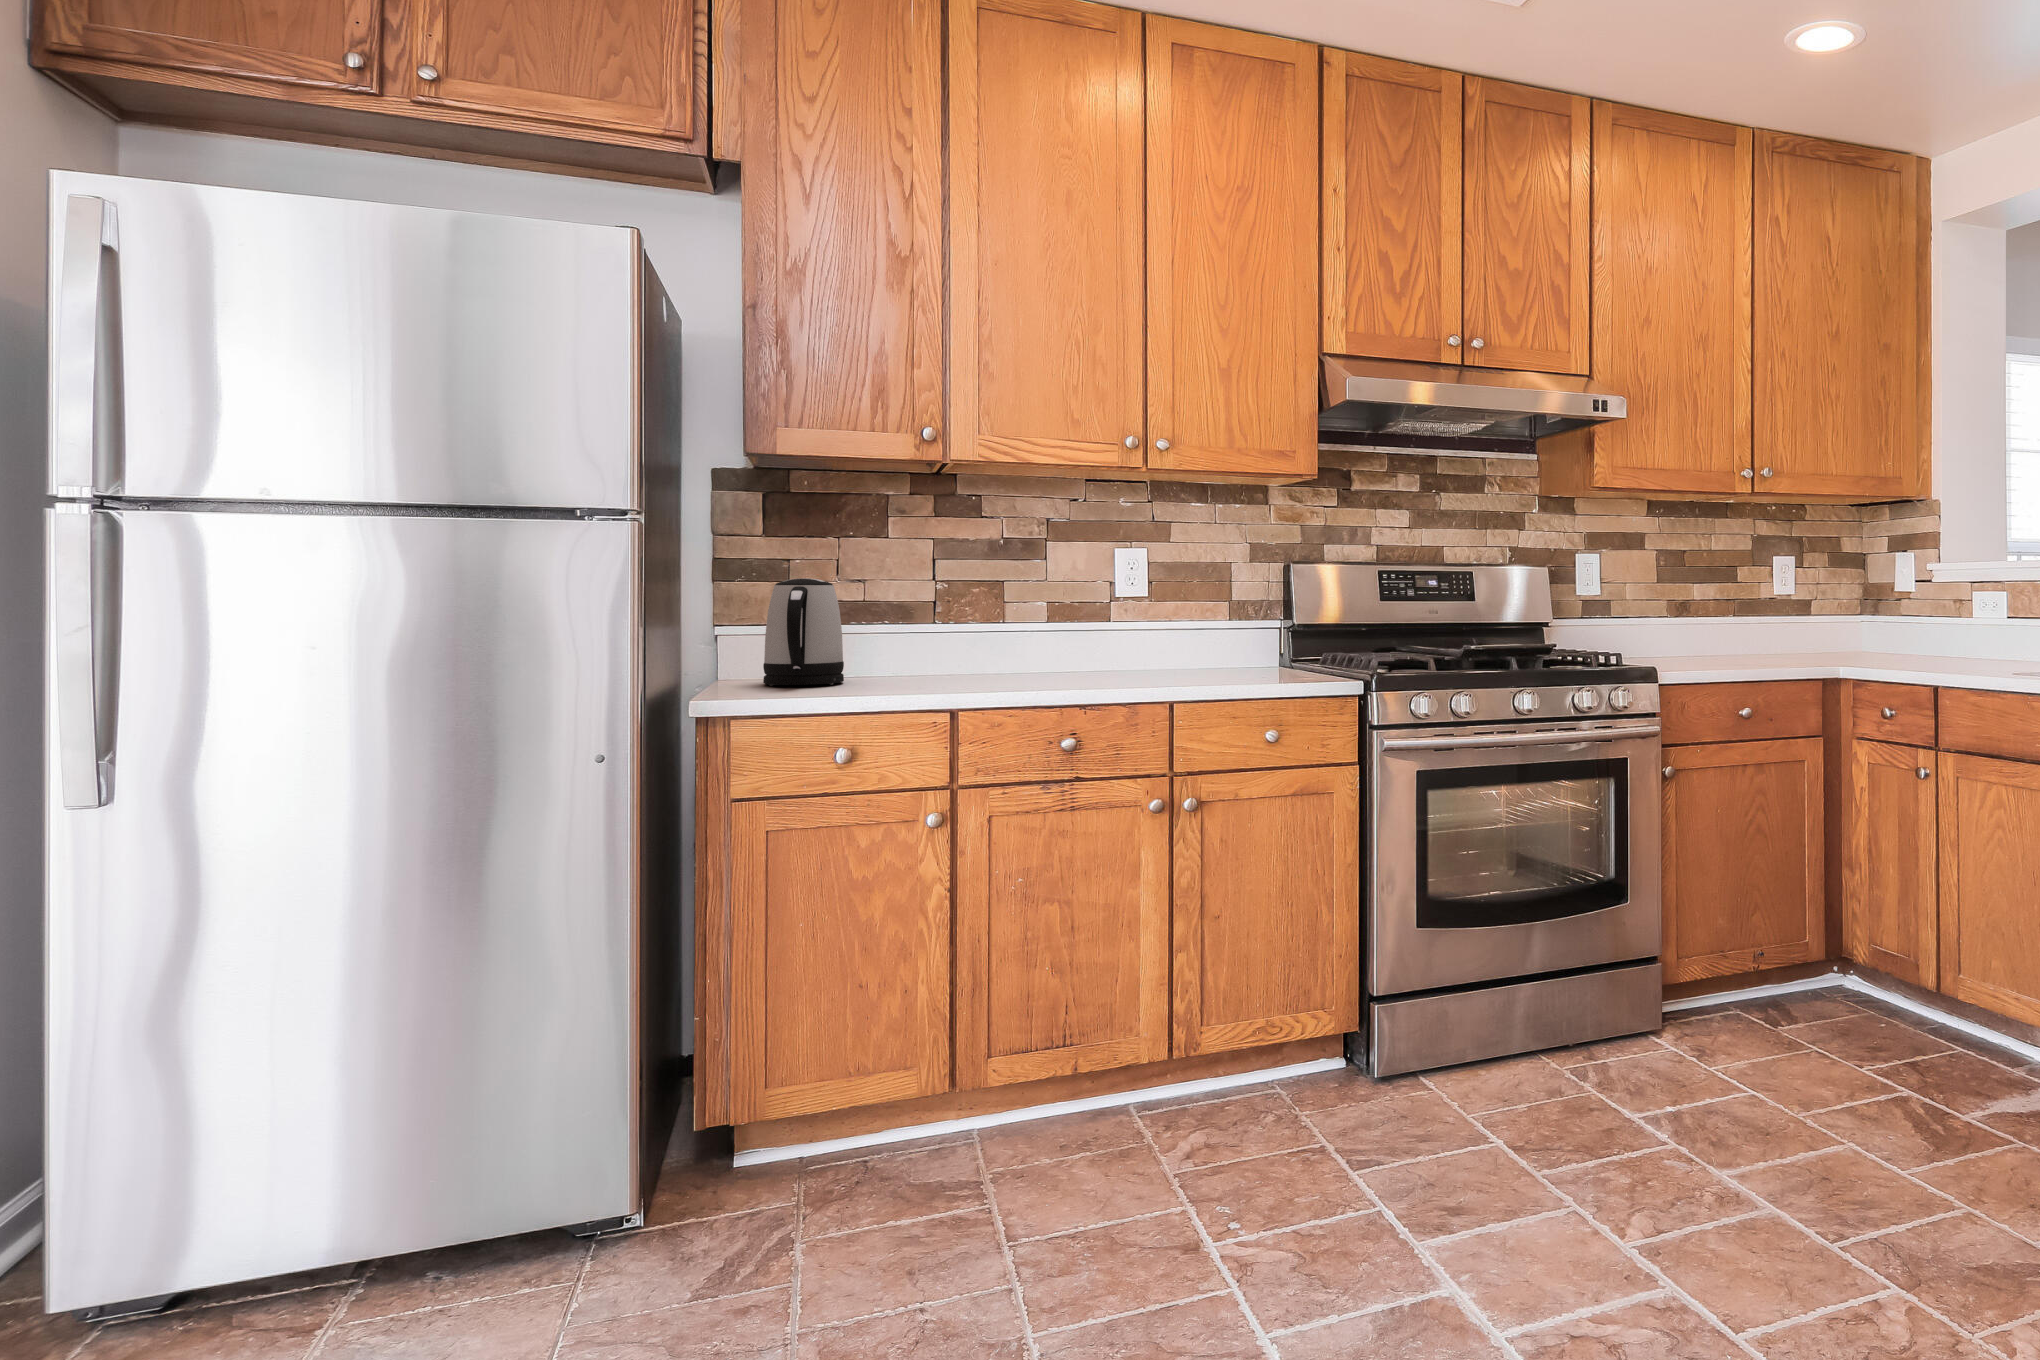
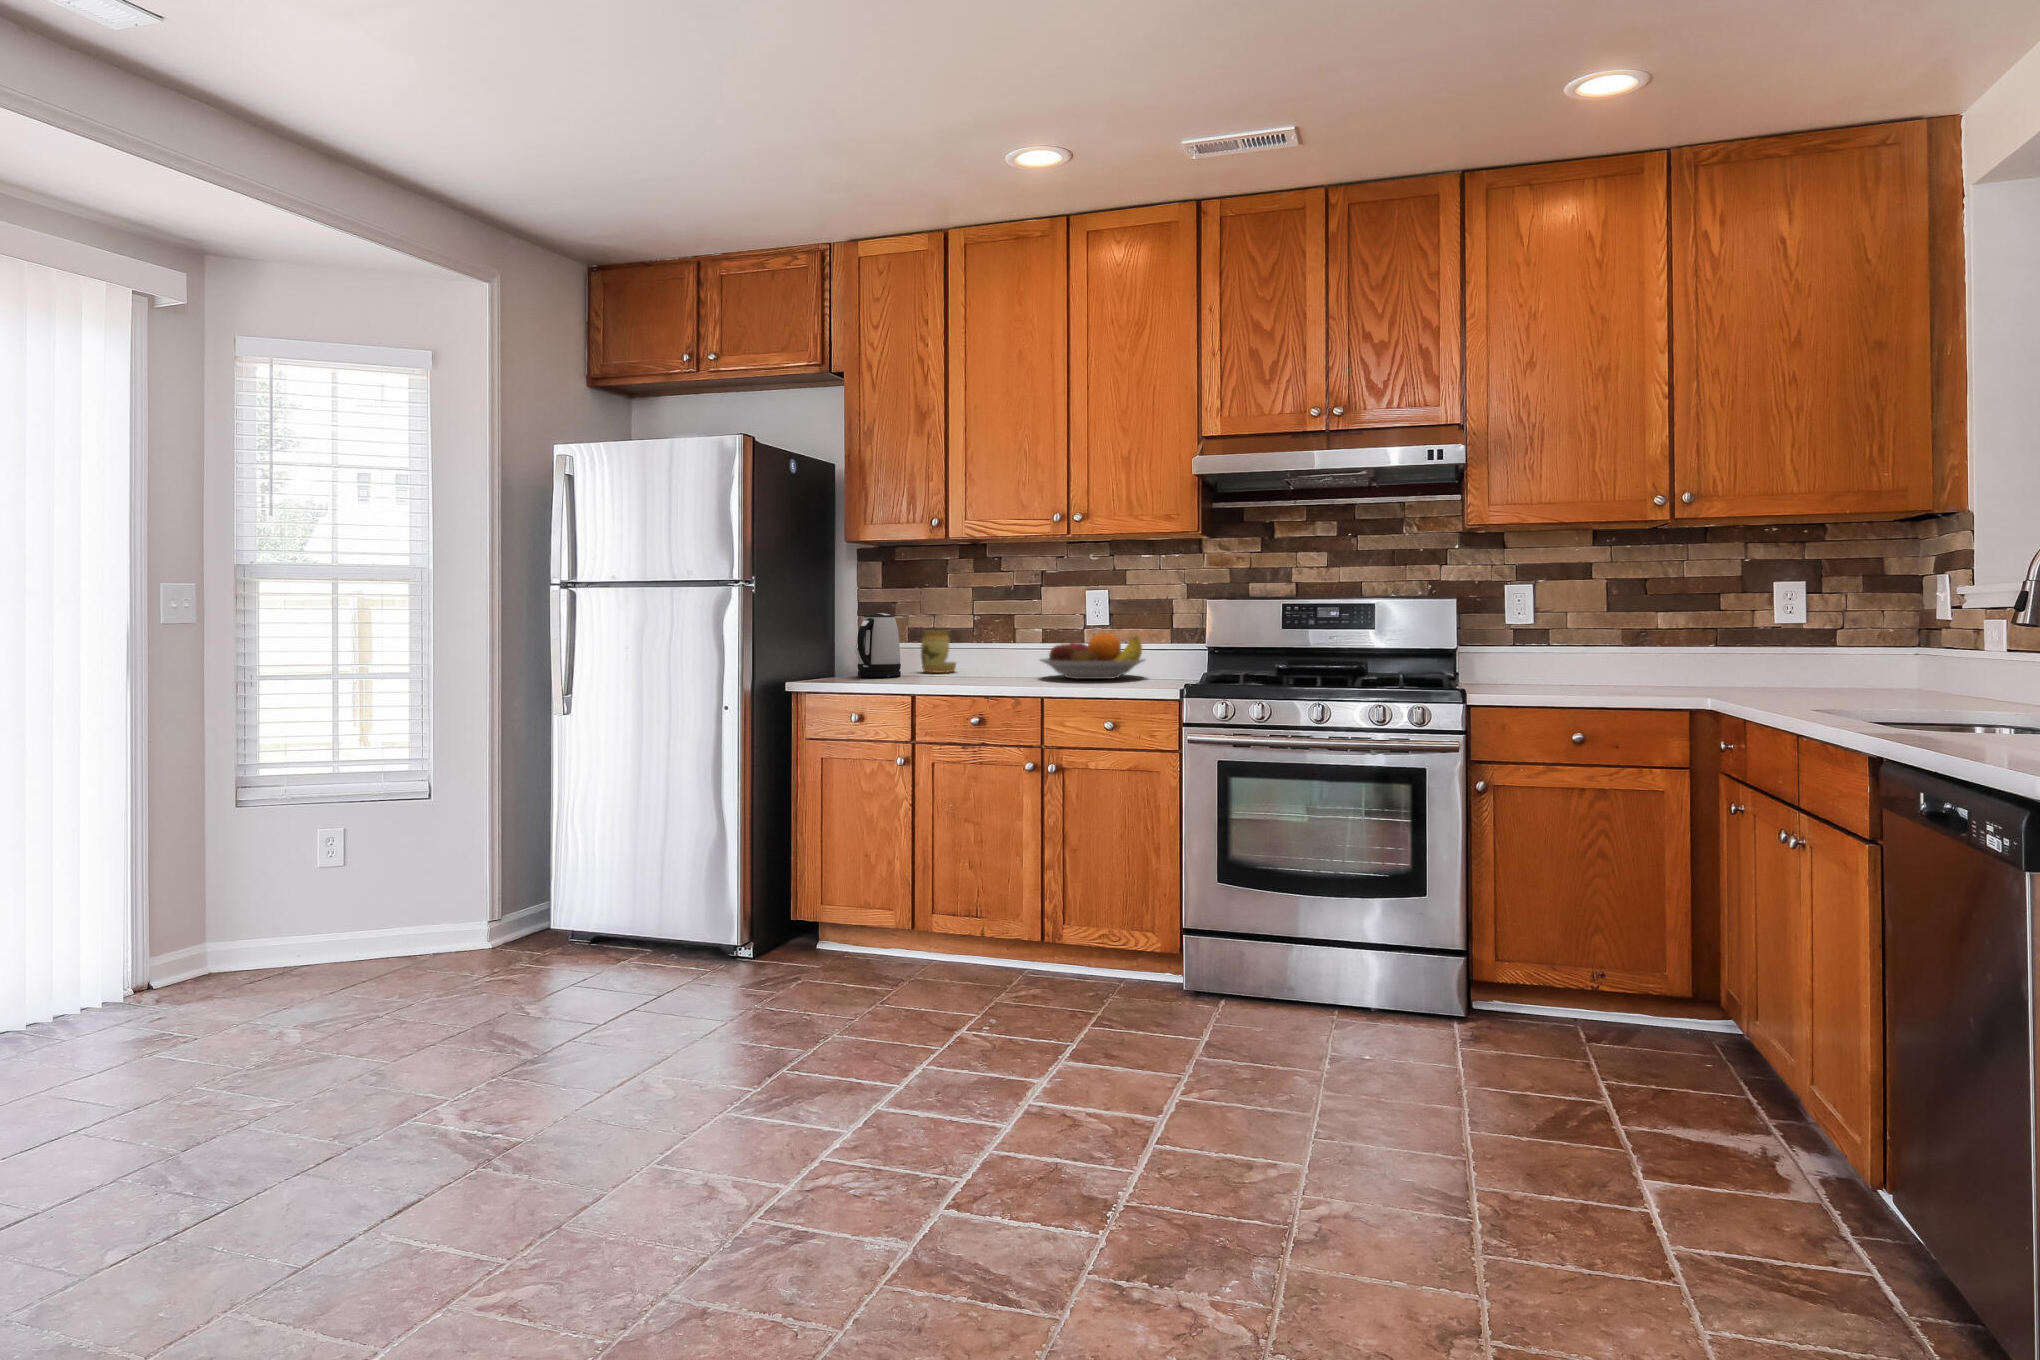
jar: none [841,592,909,673] -> present [921,629,956,673]
fruit bowl: none [1074,608,1226,673] -> present [1040,633,1145,679]

